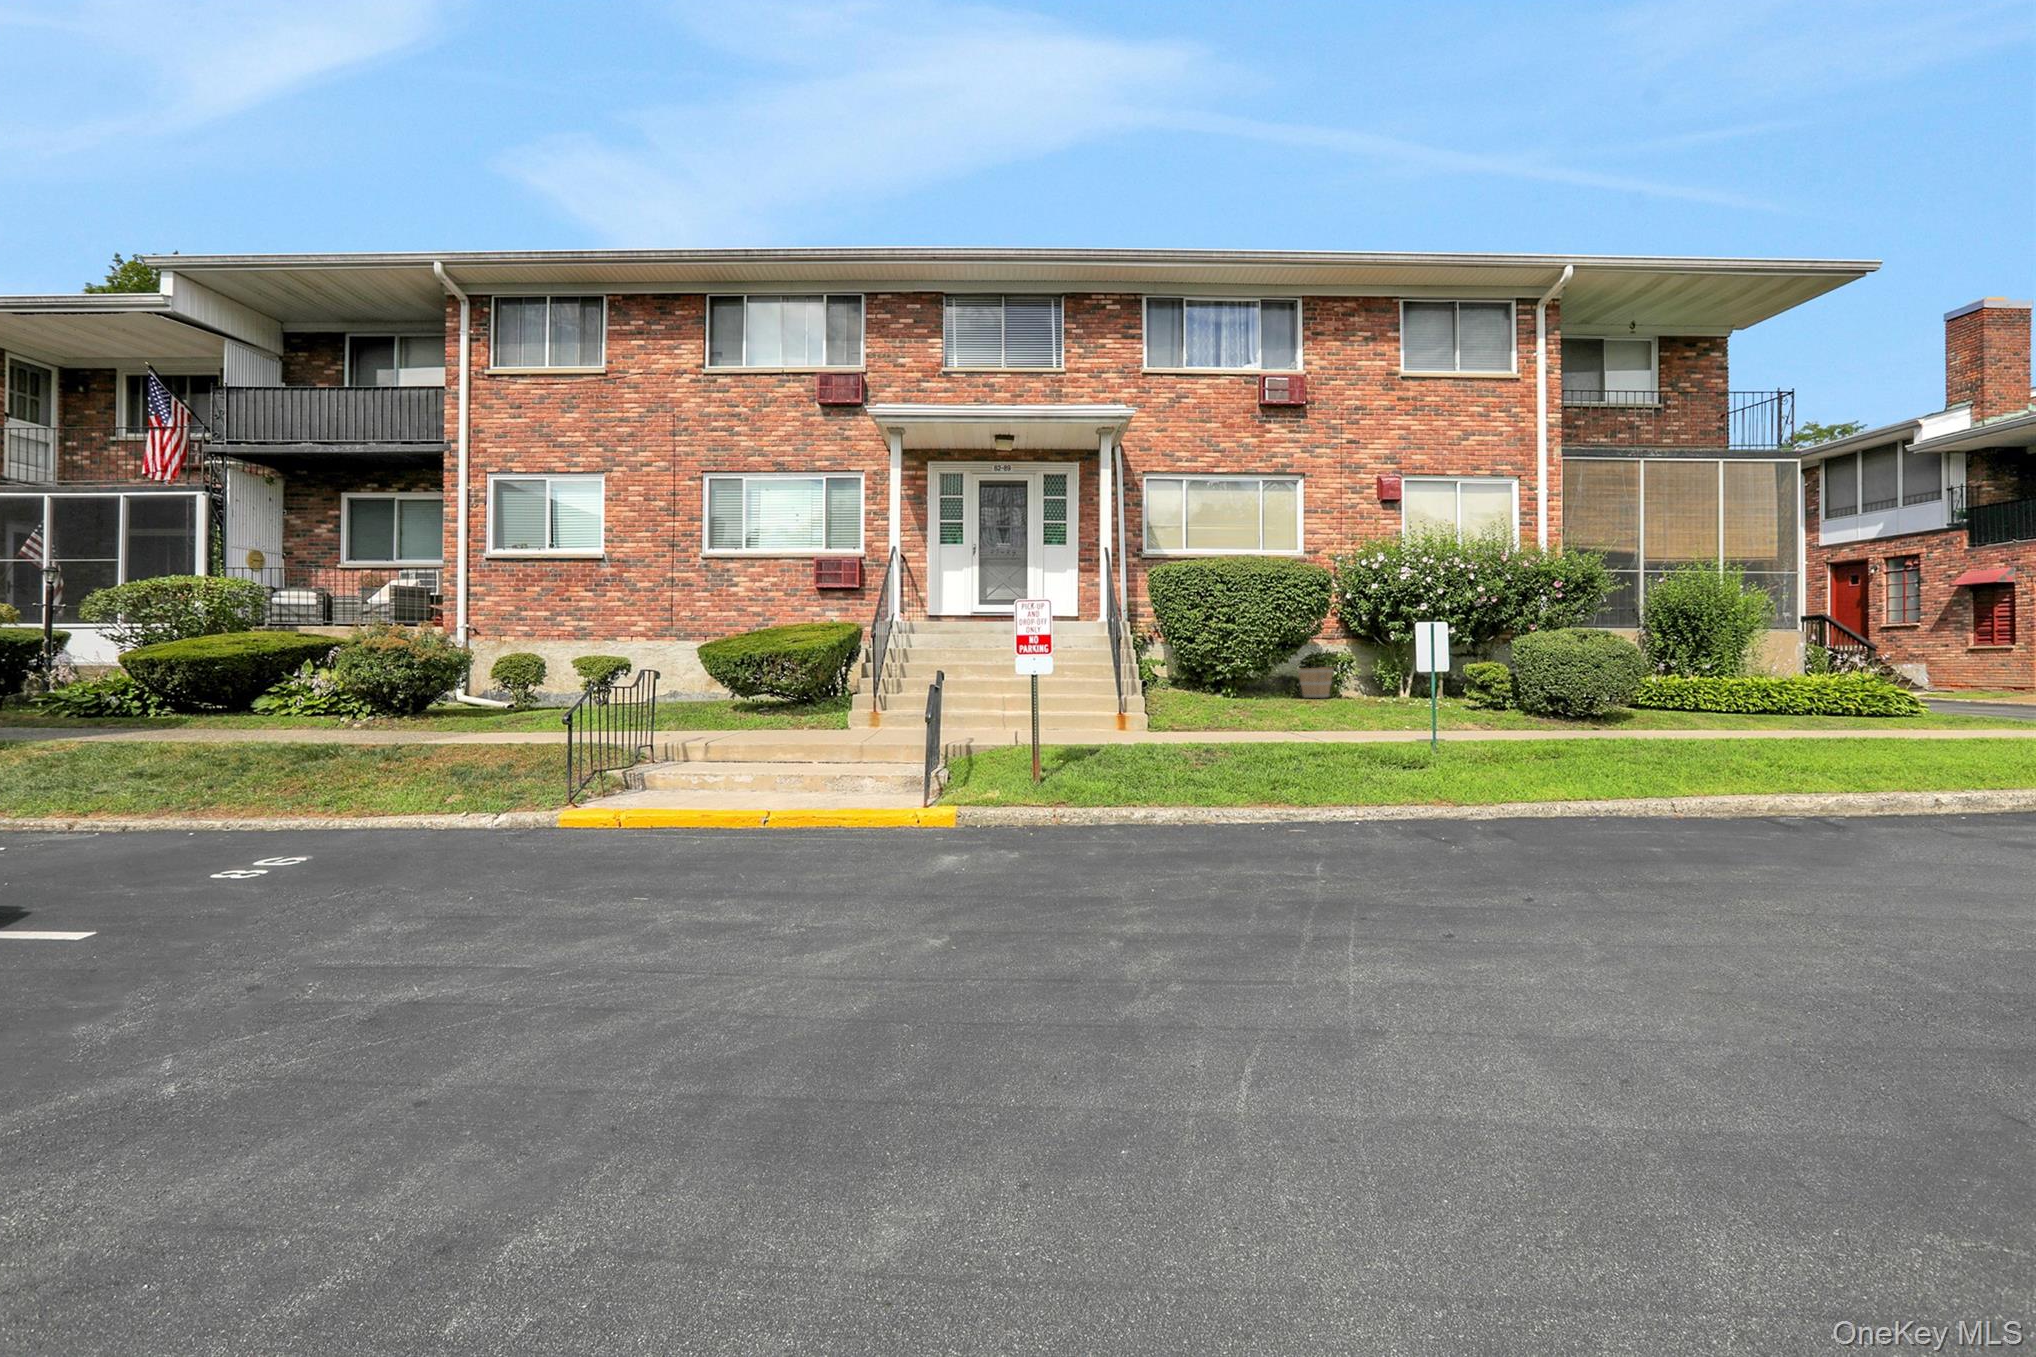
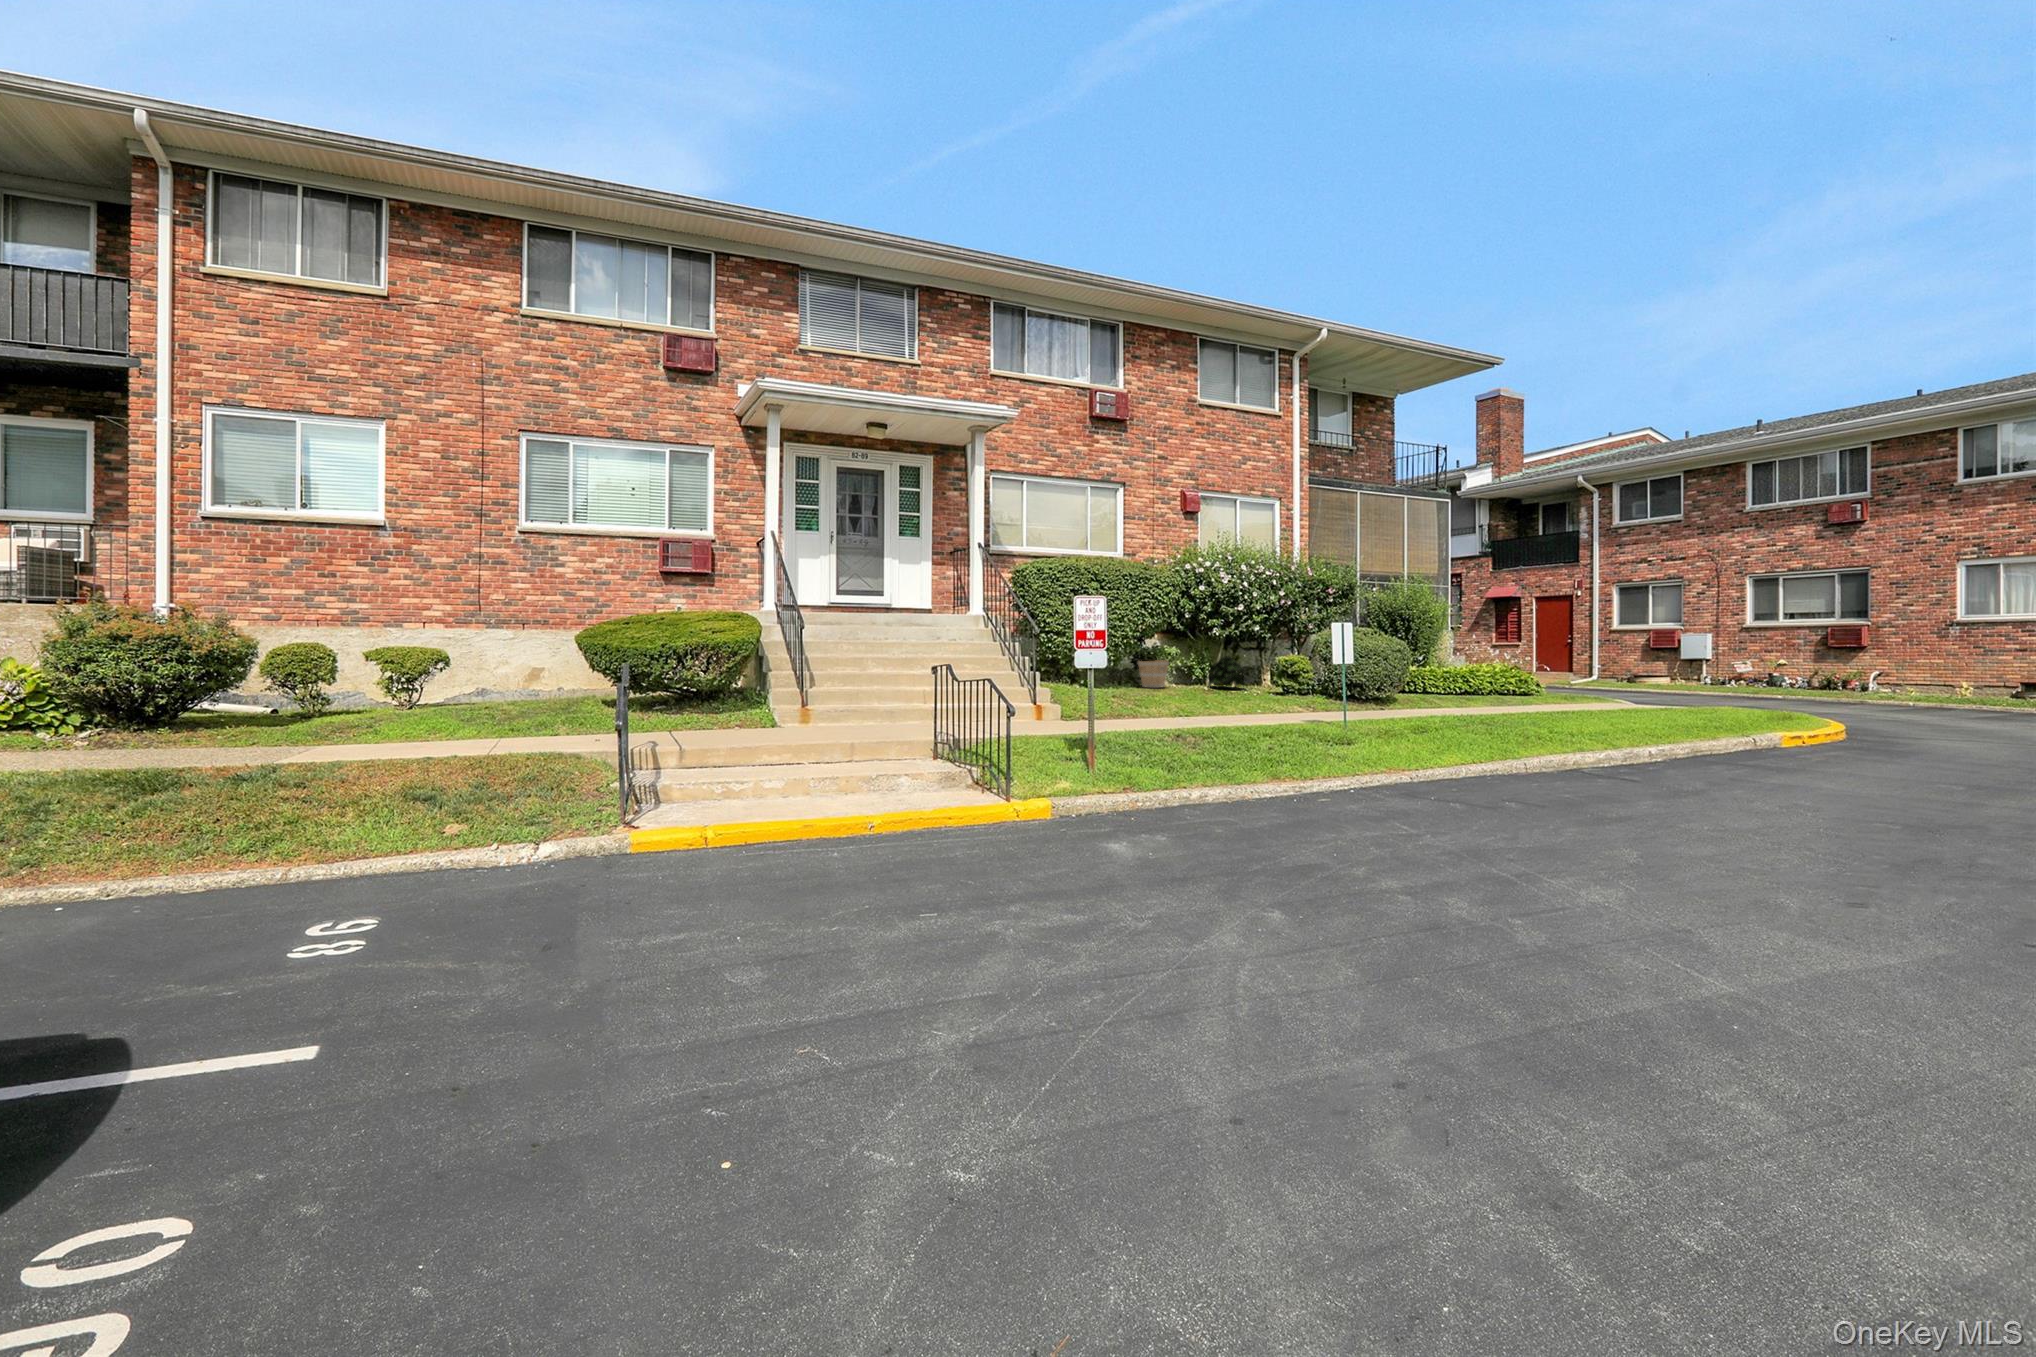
potted plant: none [1384,661,1431,699] -> present [1208,656,1244,687]

